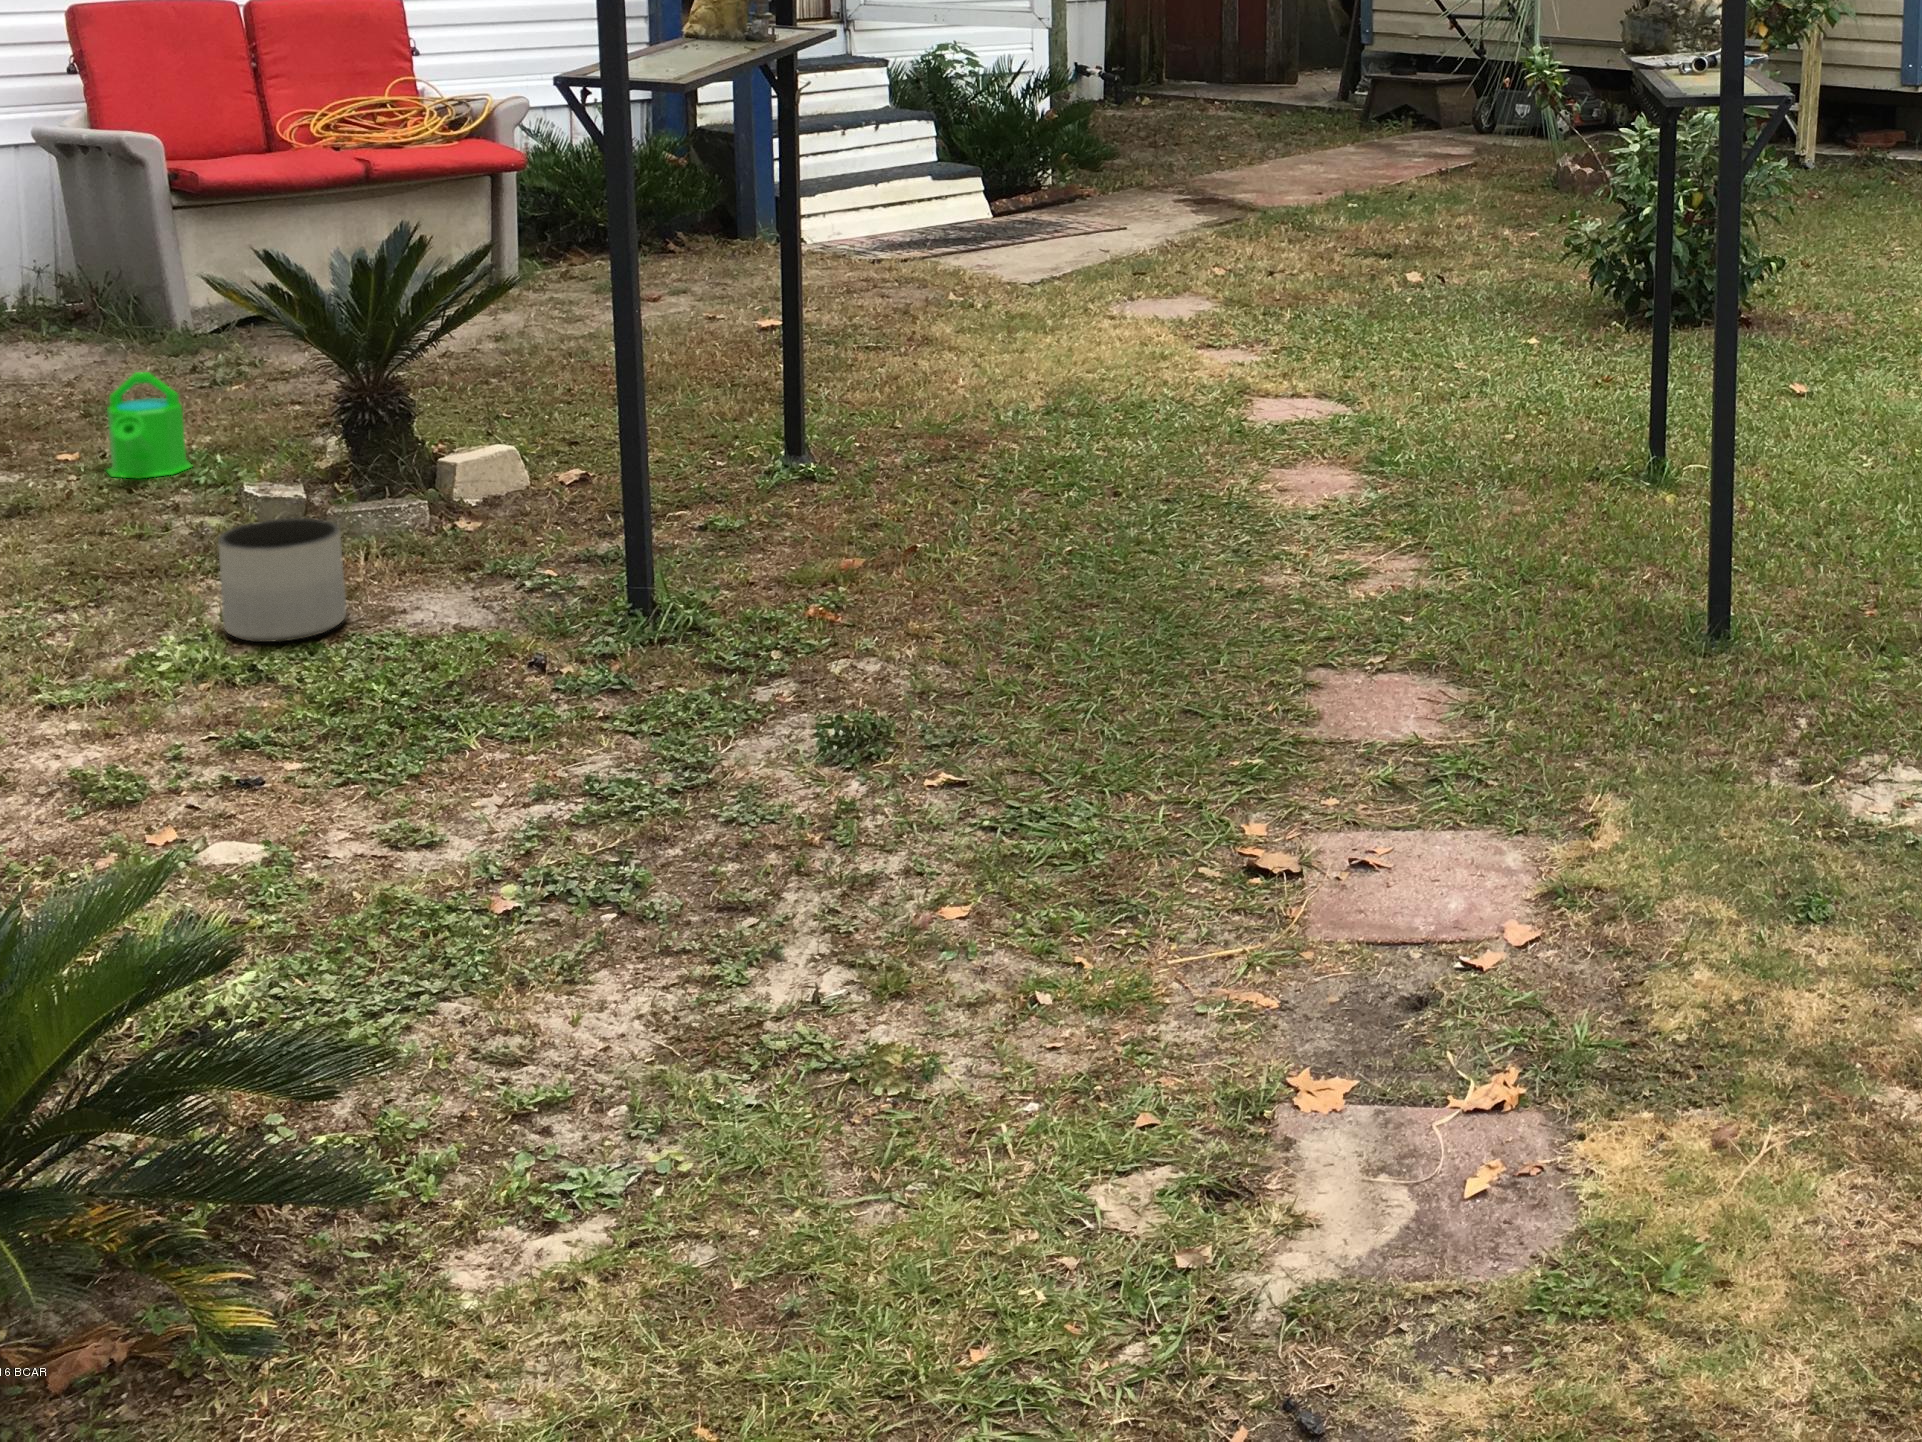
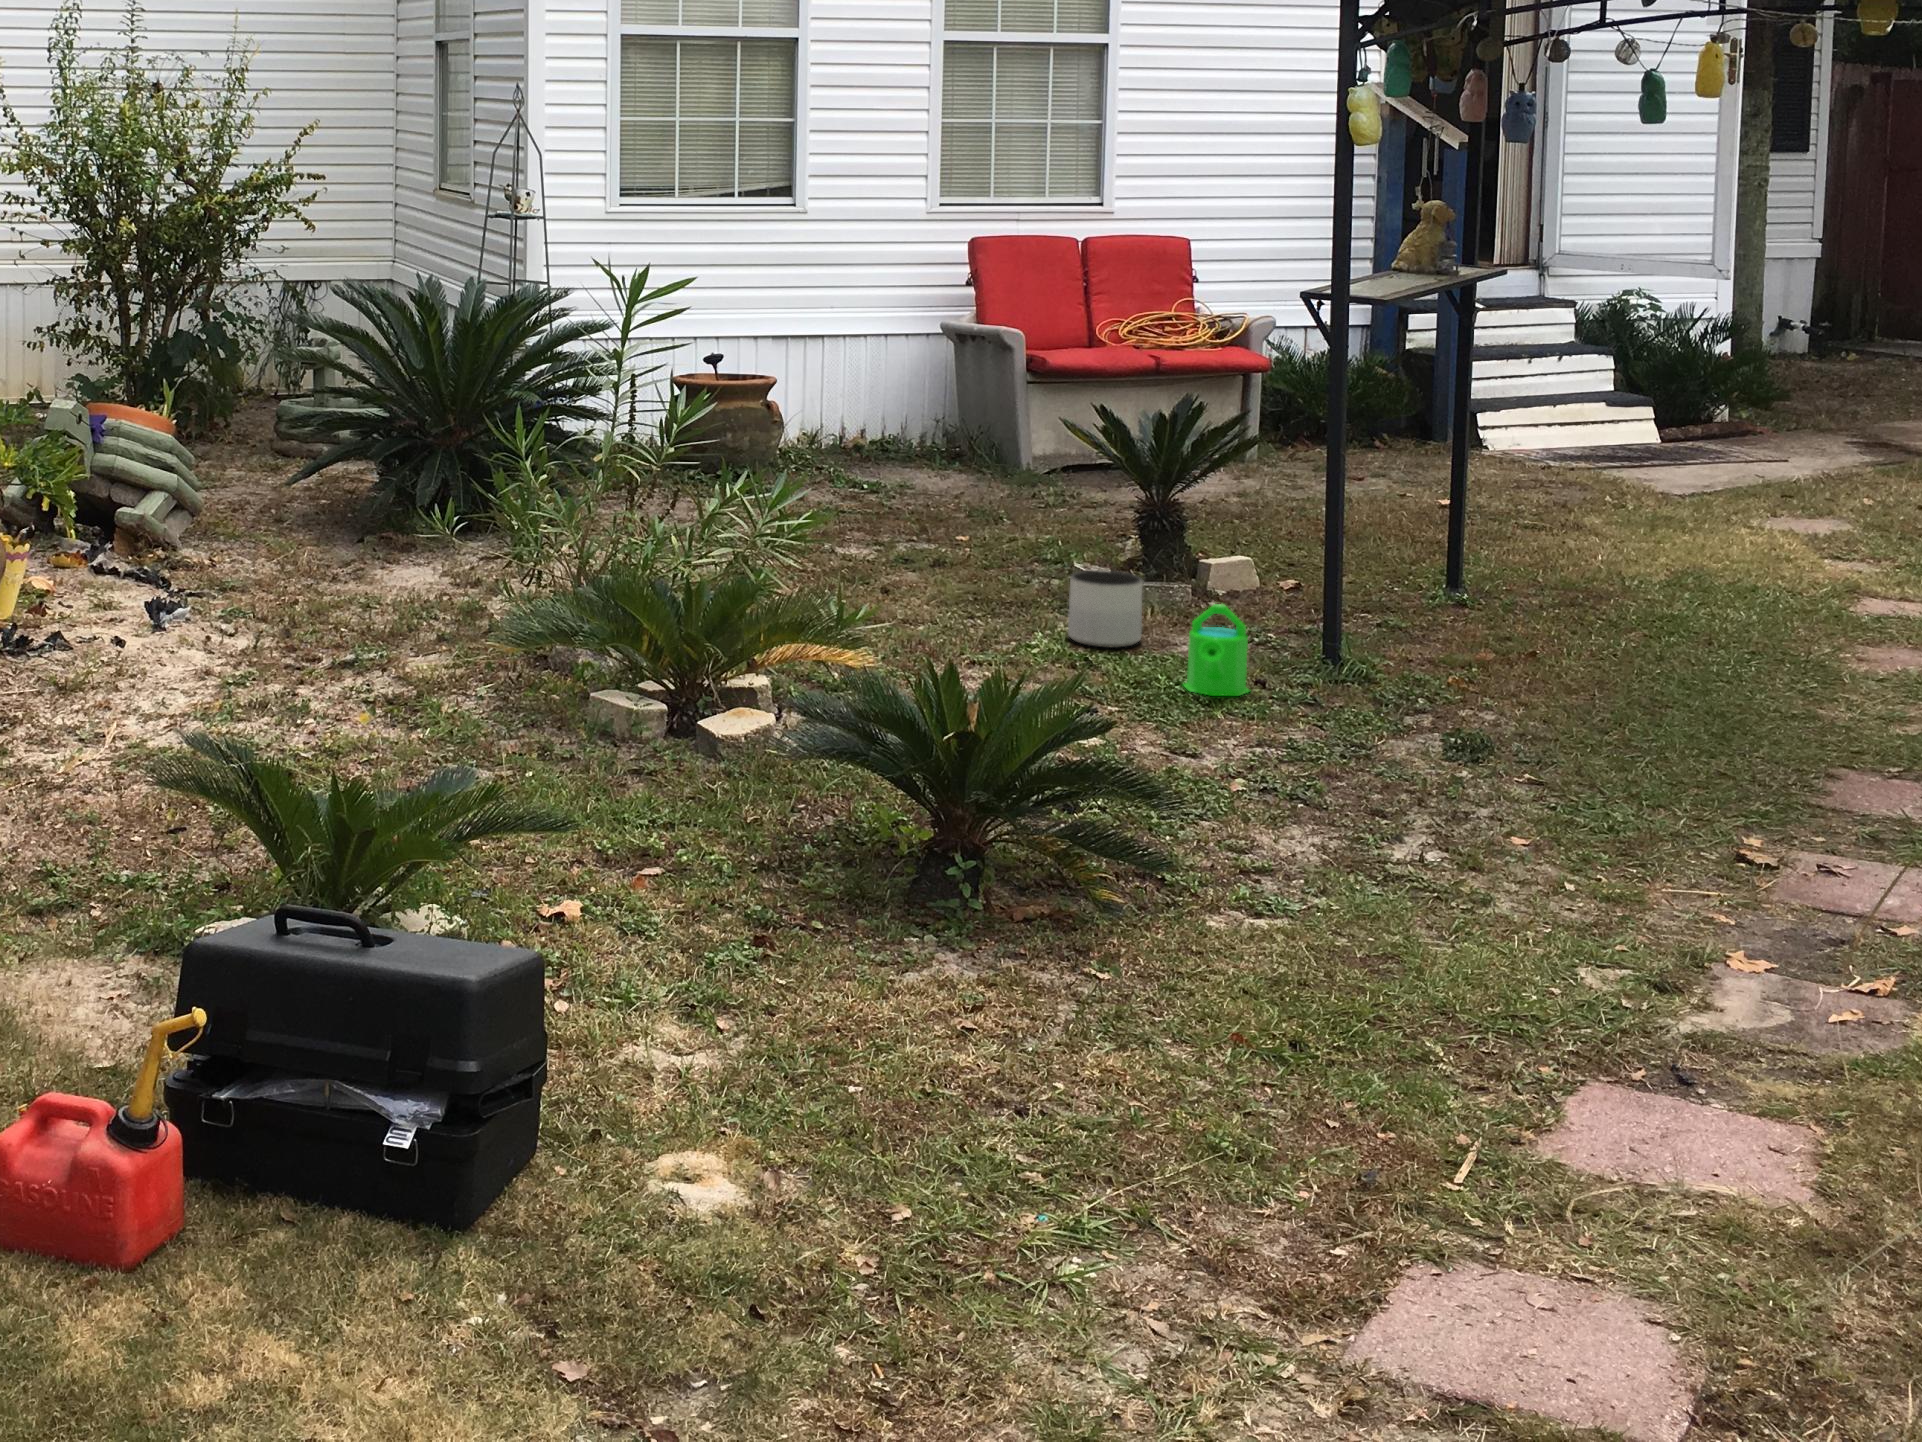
watering can: present [107,372,193,478] -> present [1184,604,1249,696]

